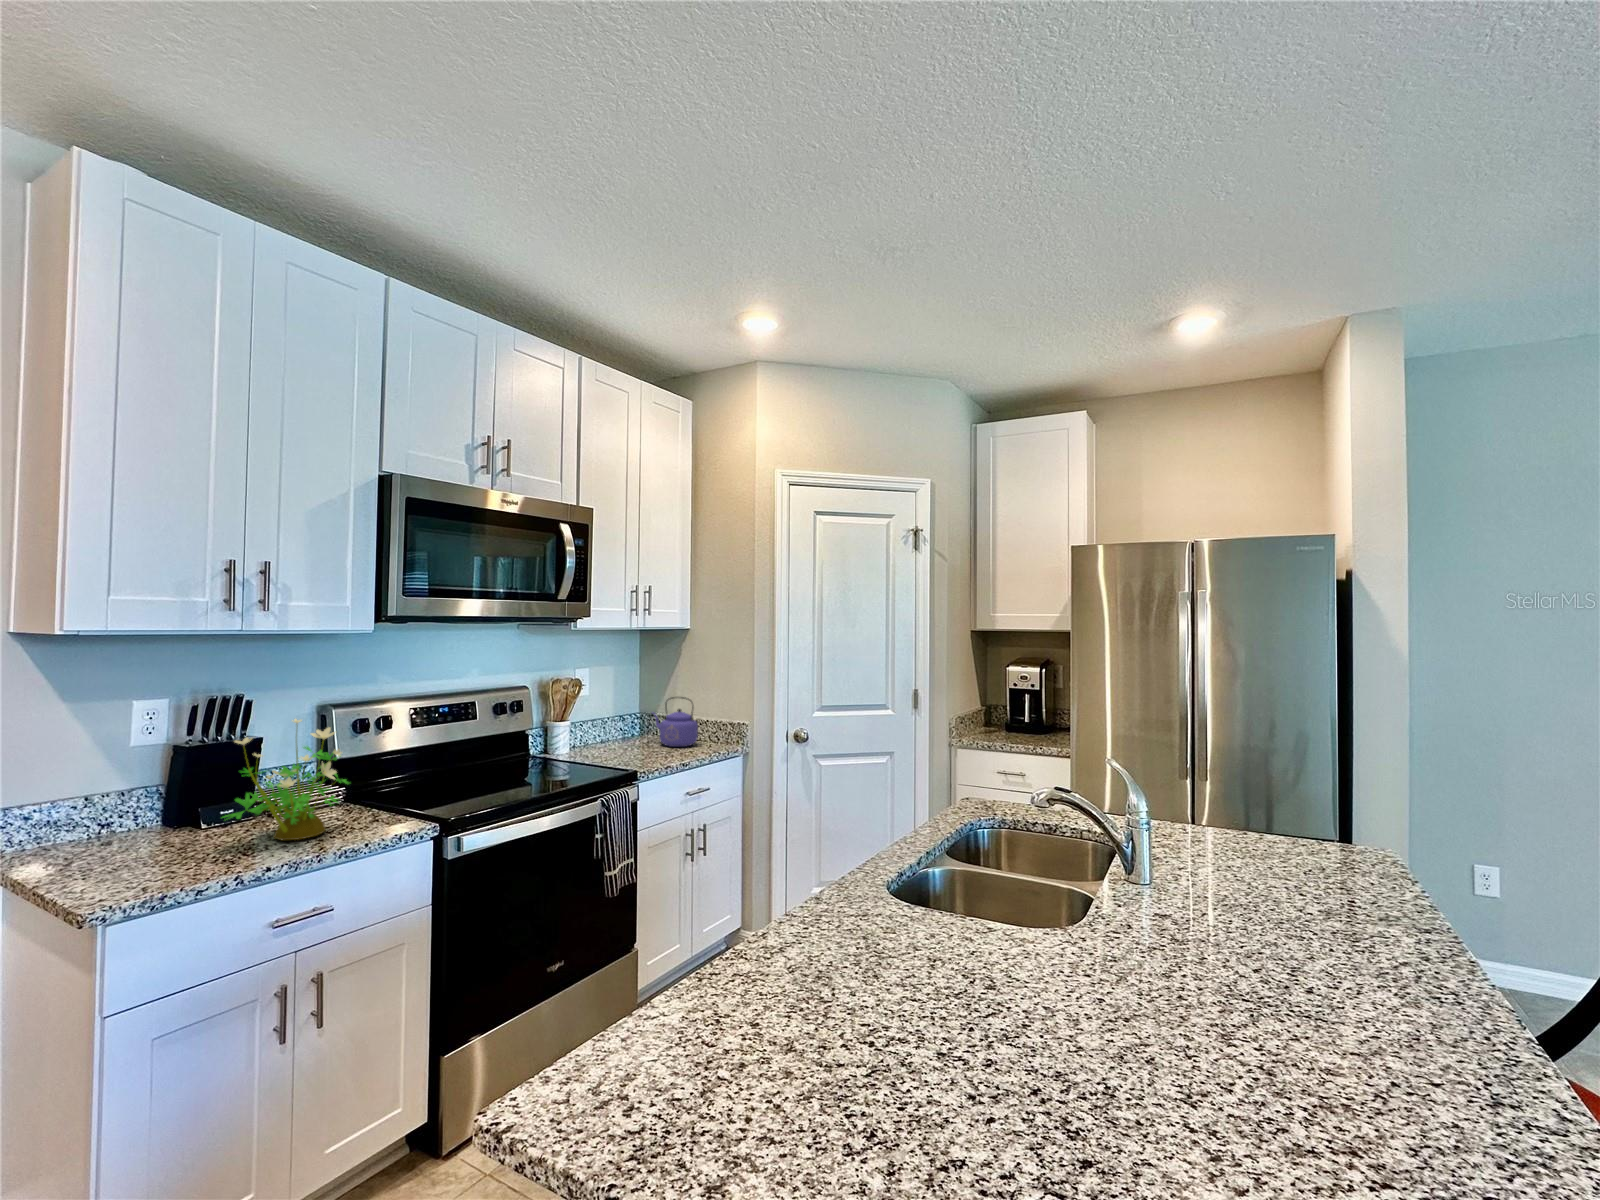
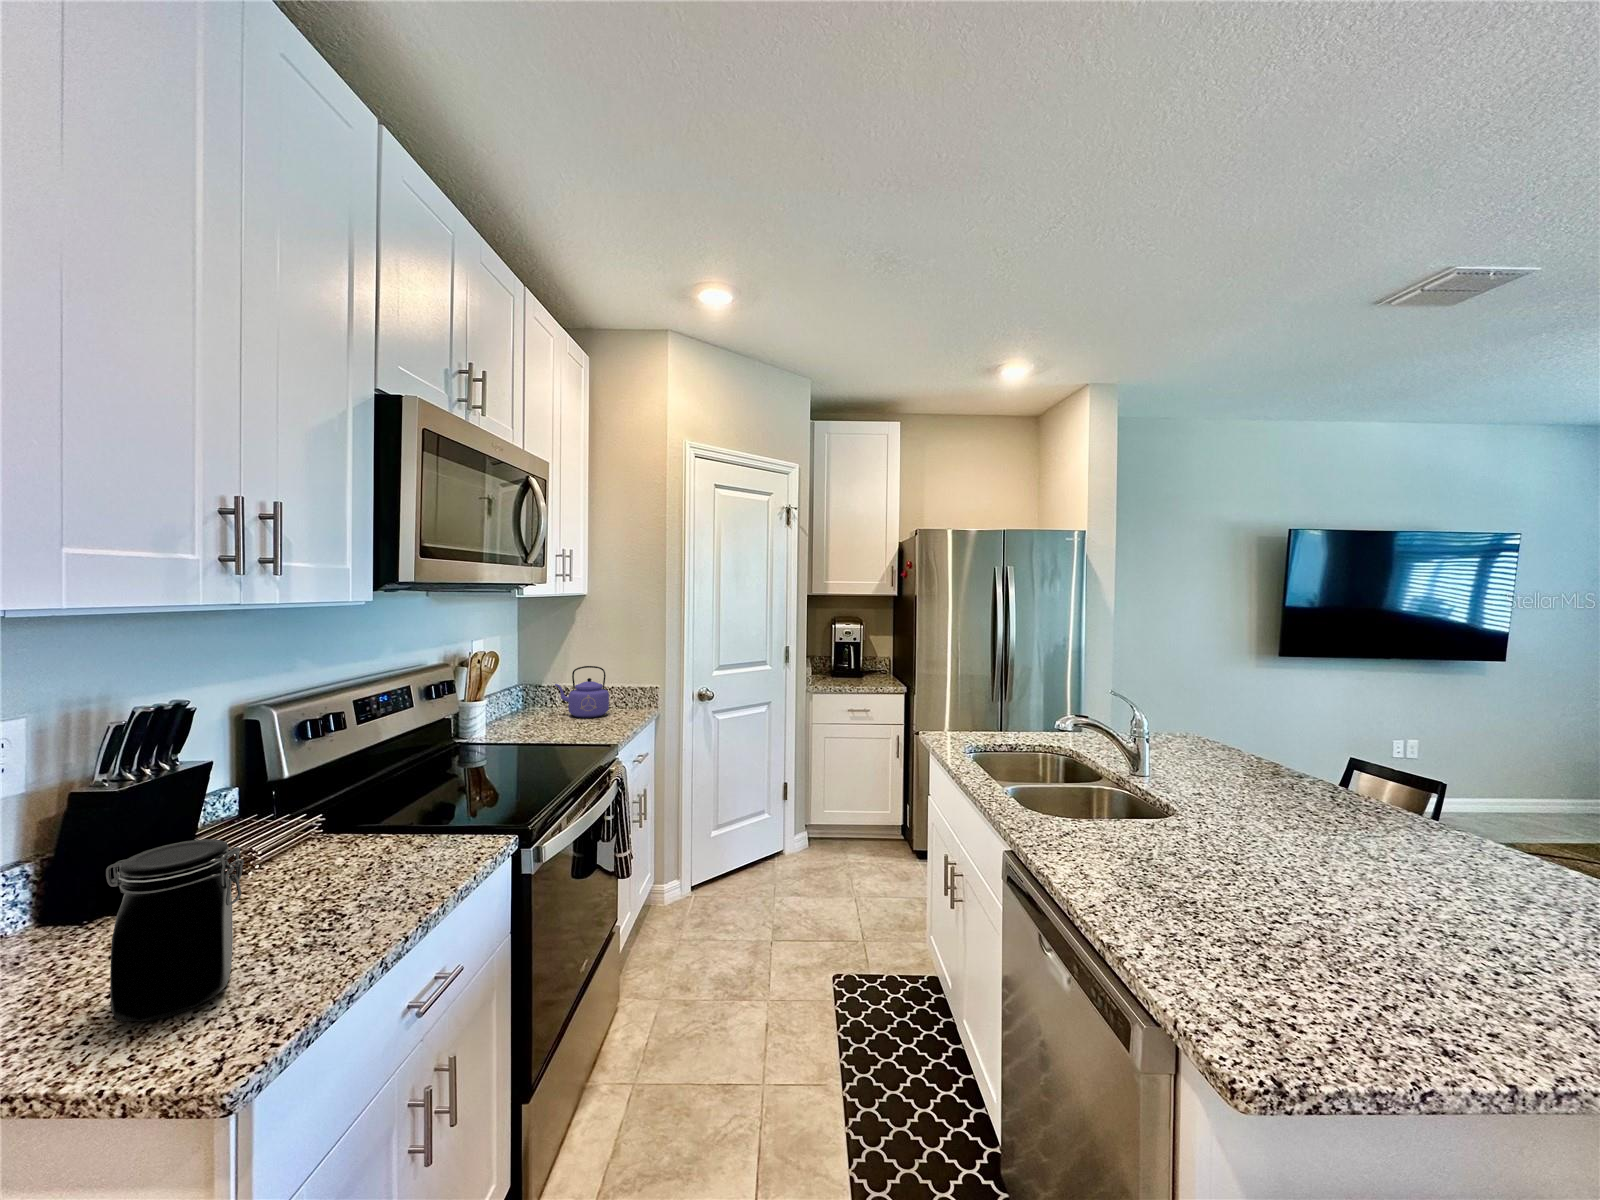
potted plant: present [223,719,348,840] -> none [259,721,419,896]
jar: none [100,780,181,877] -> present [106,839,244,1022]

